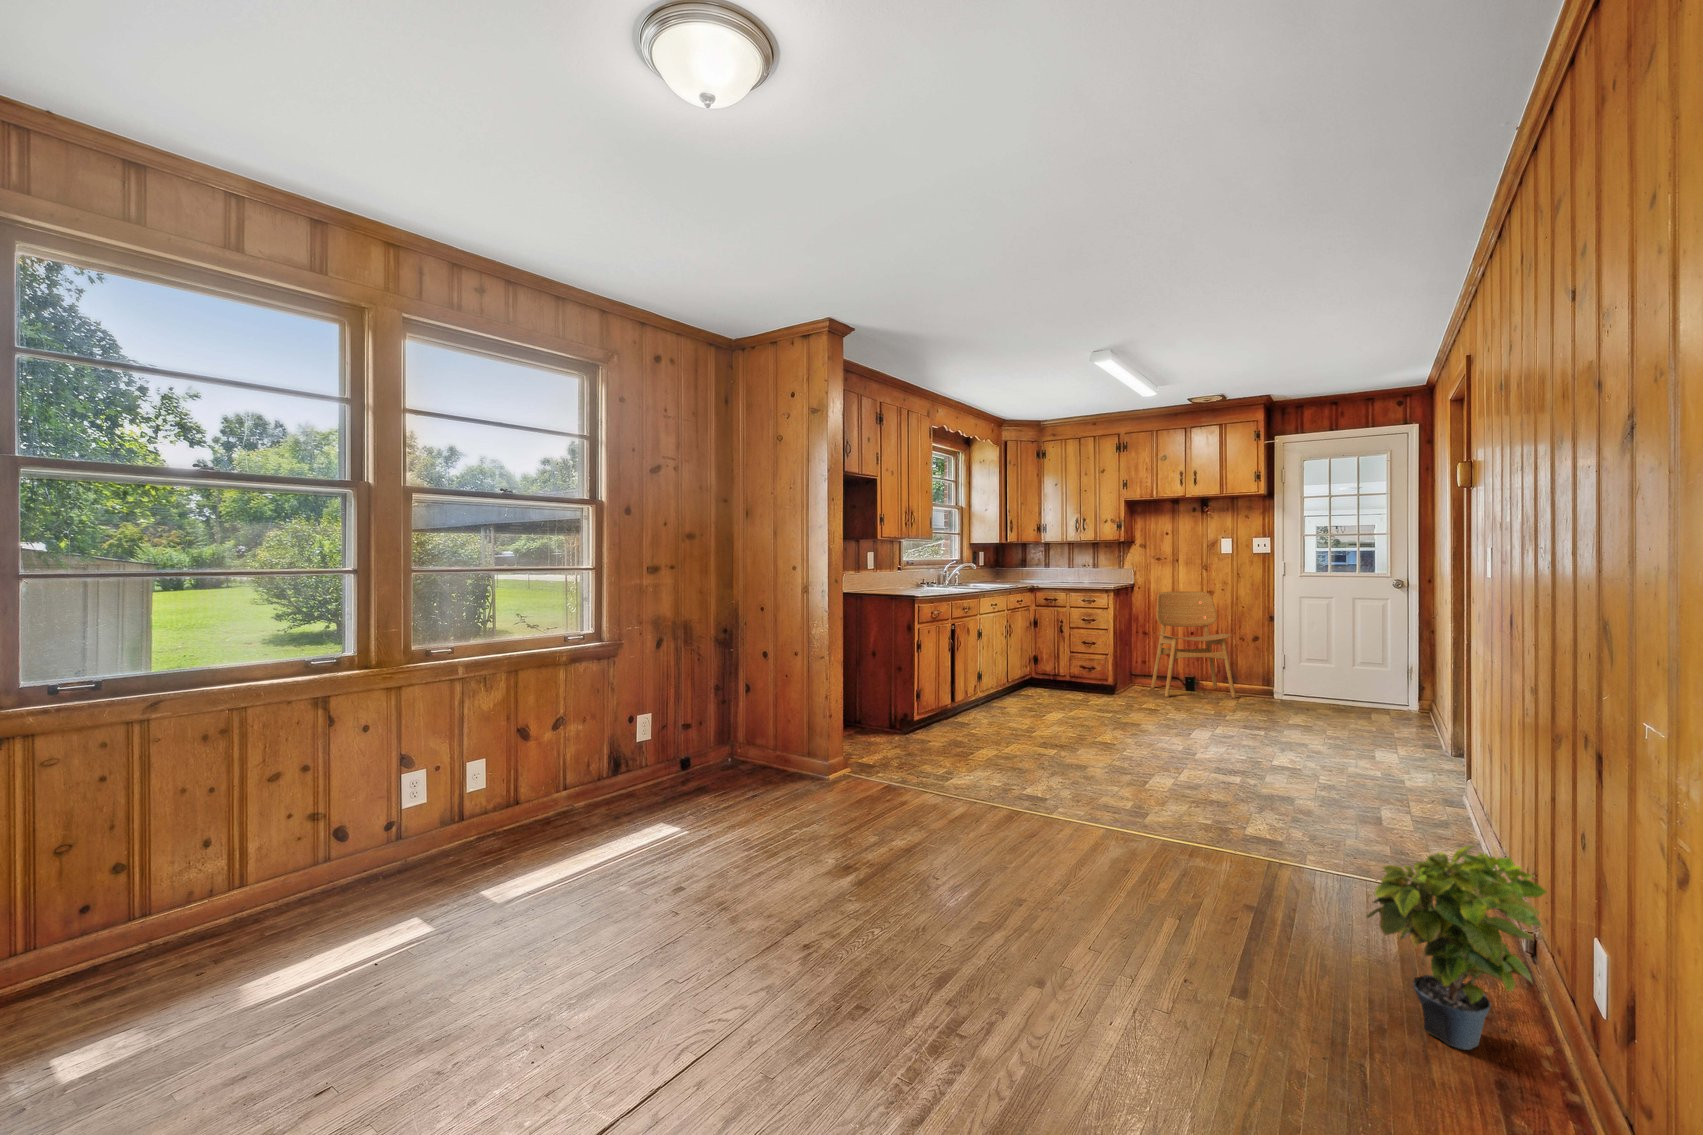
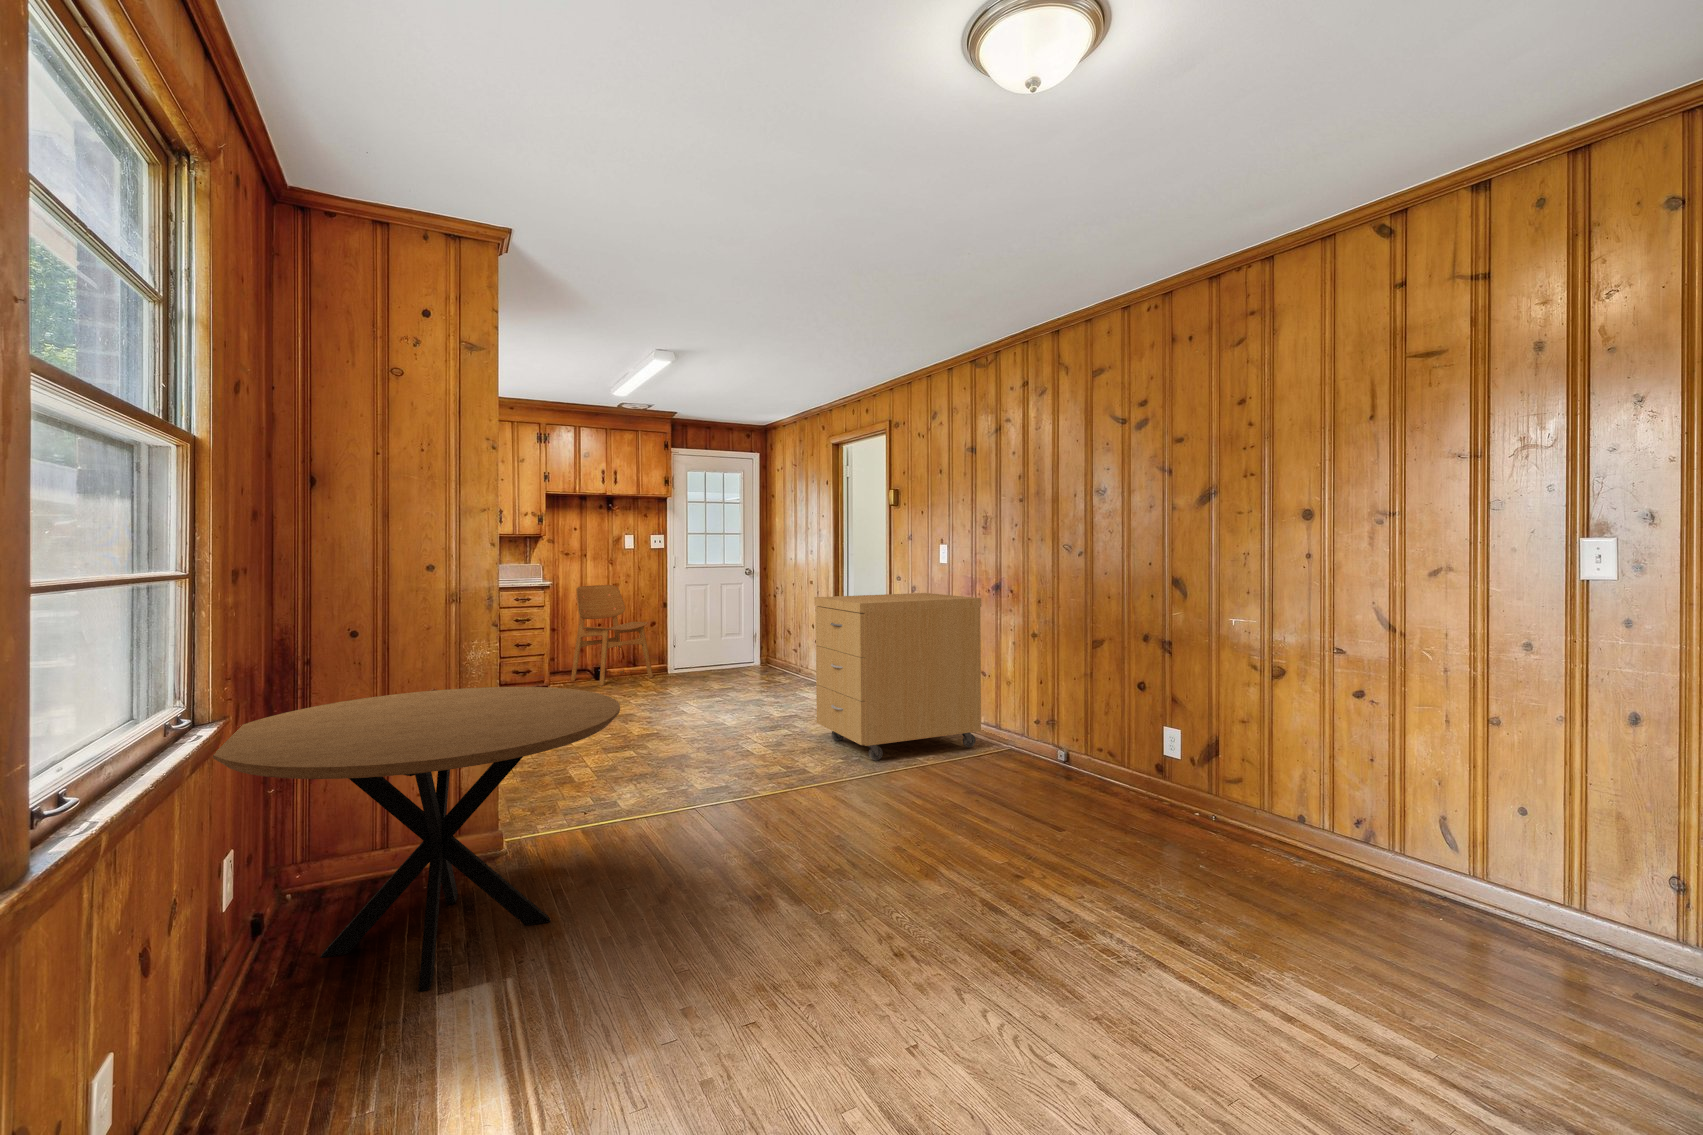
storage cabinet: none [1232,615,1489,885] -> present [814,593,981,760]
dining table: none [529,657,795,855] -> present [213,687,620,991]
potted plant: present [1367,846,1546,1050] -> none [1051,700,1131,808]

